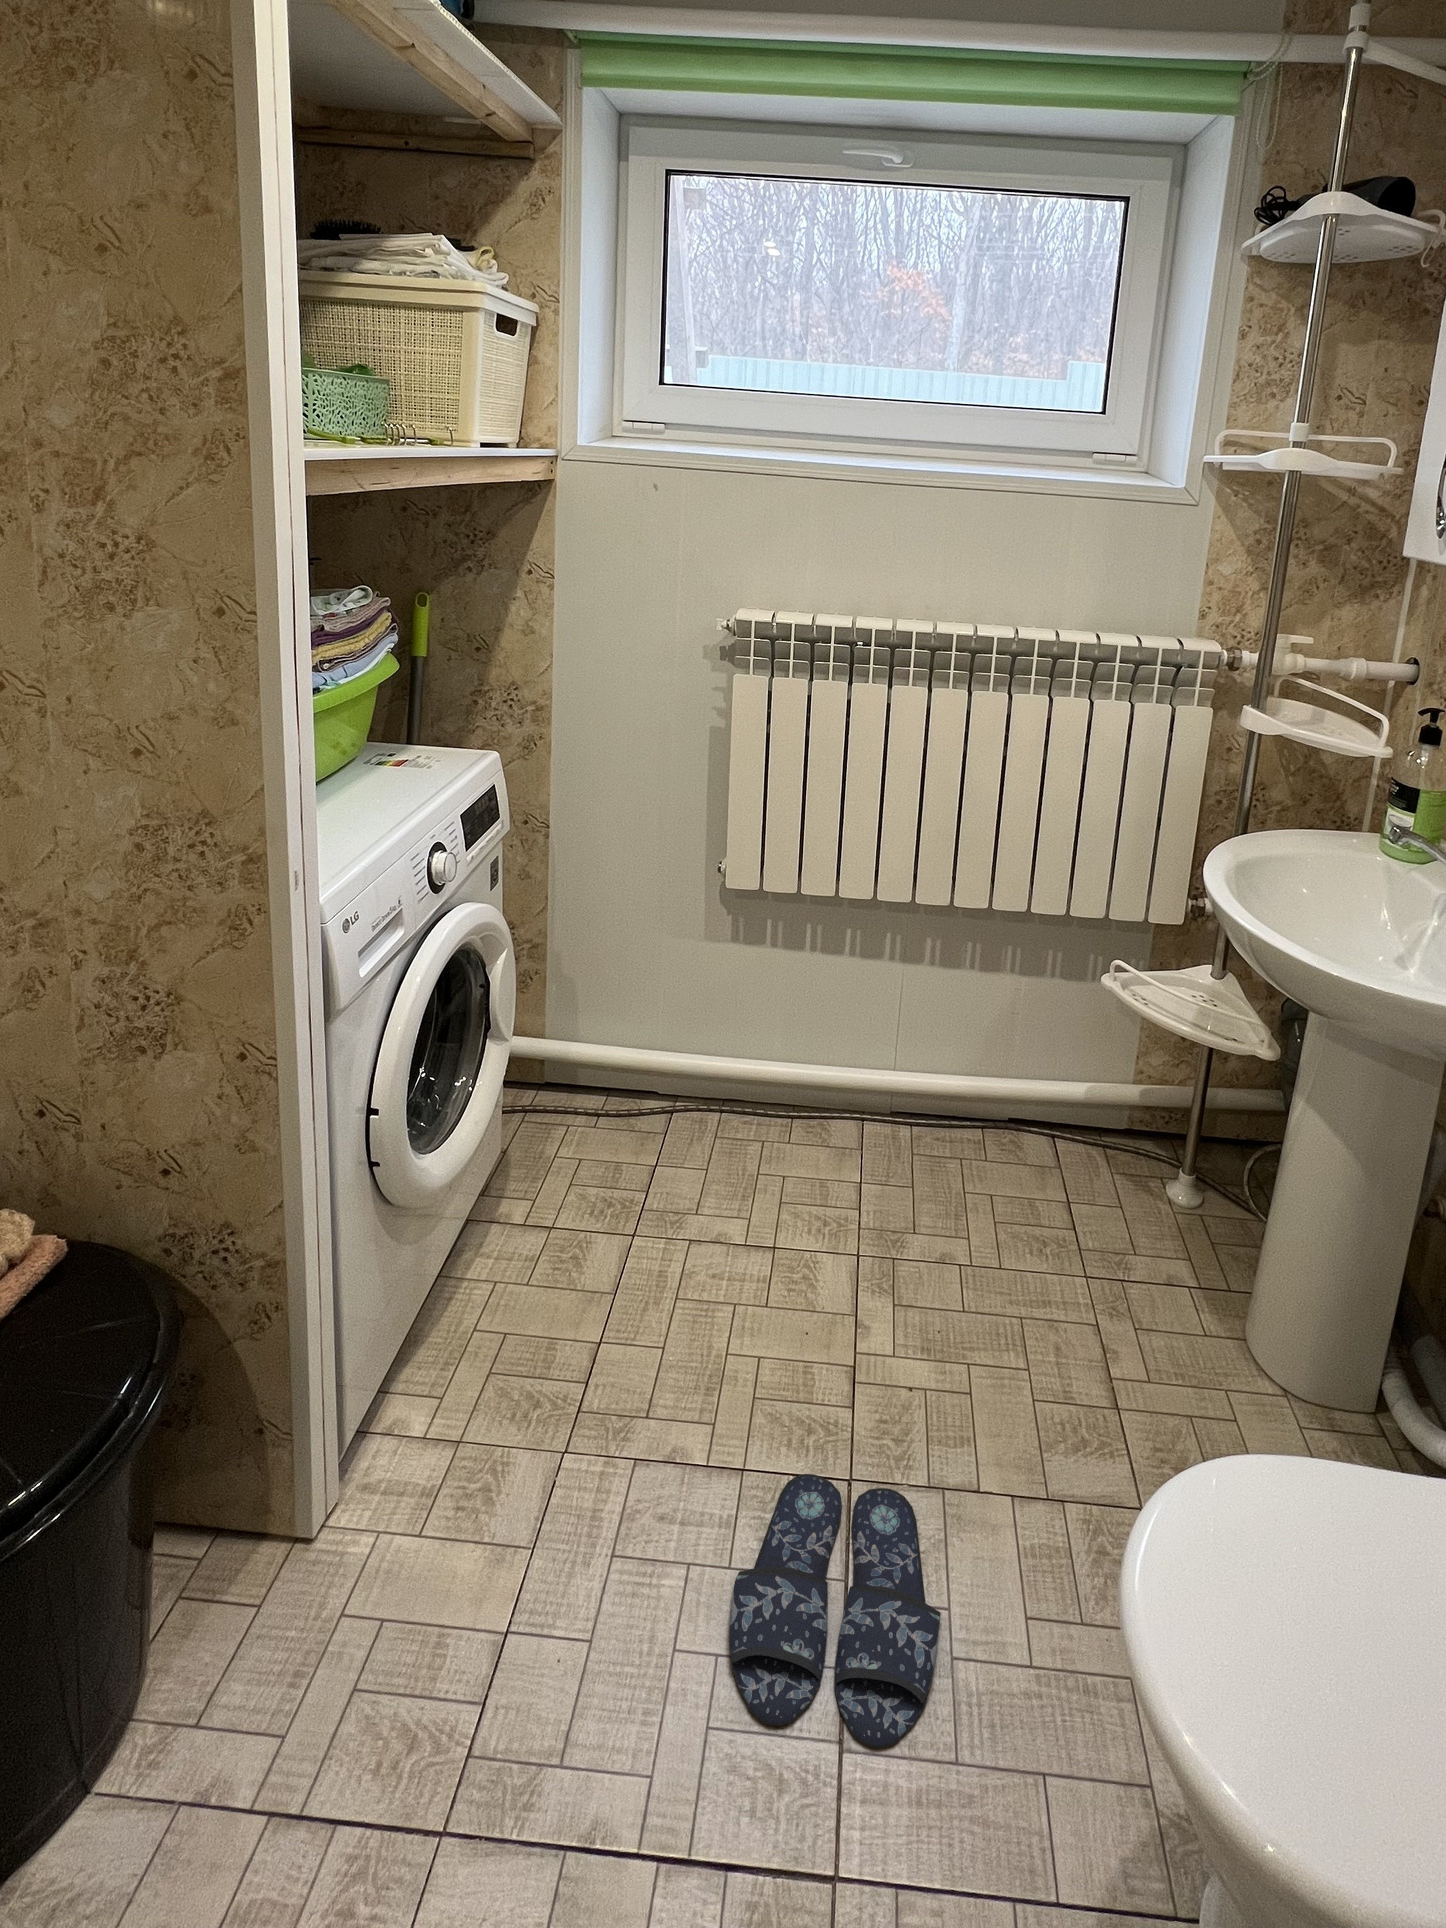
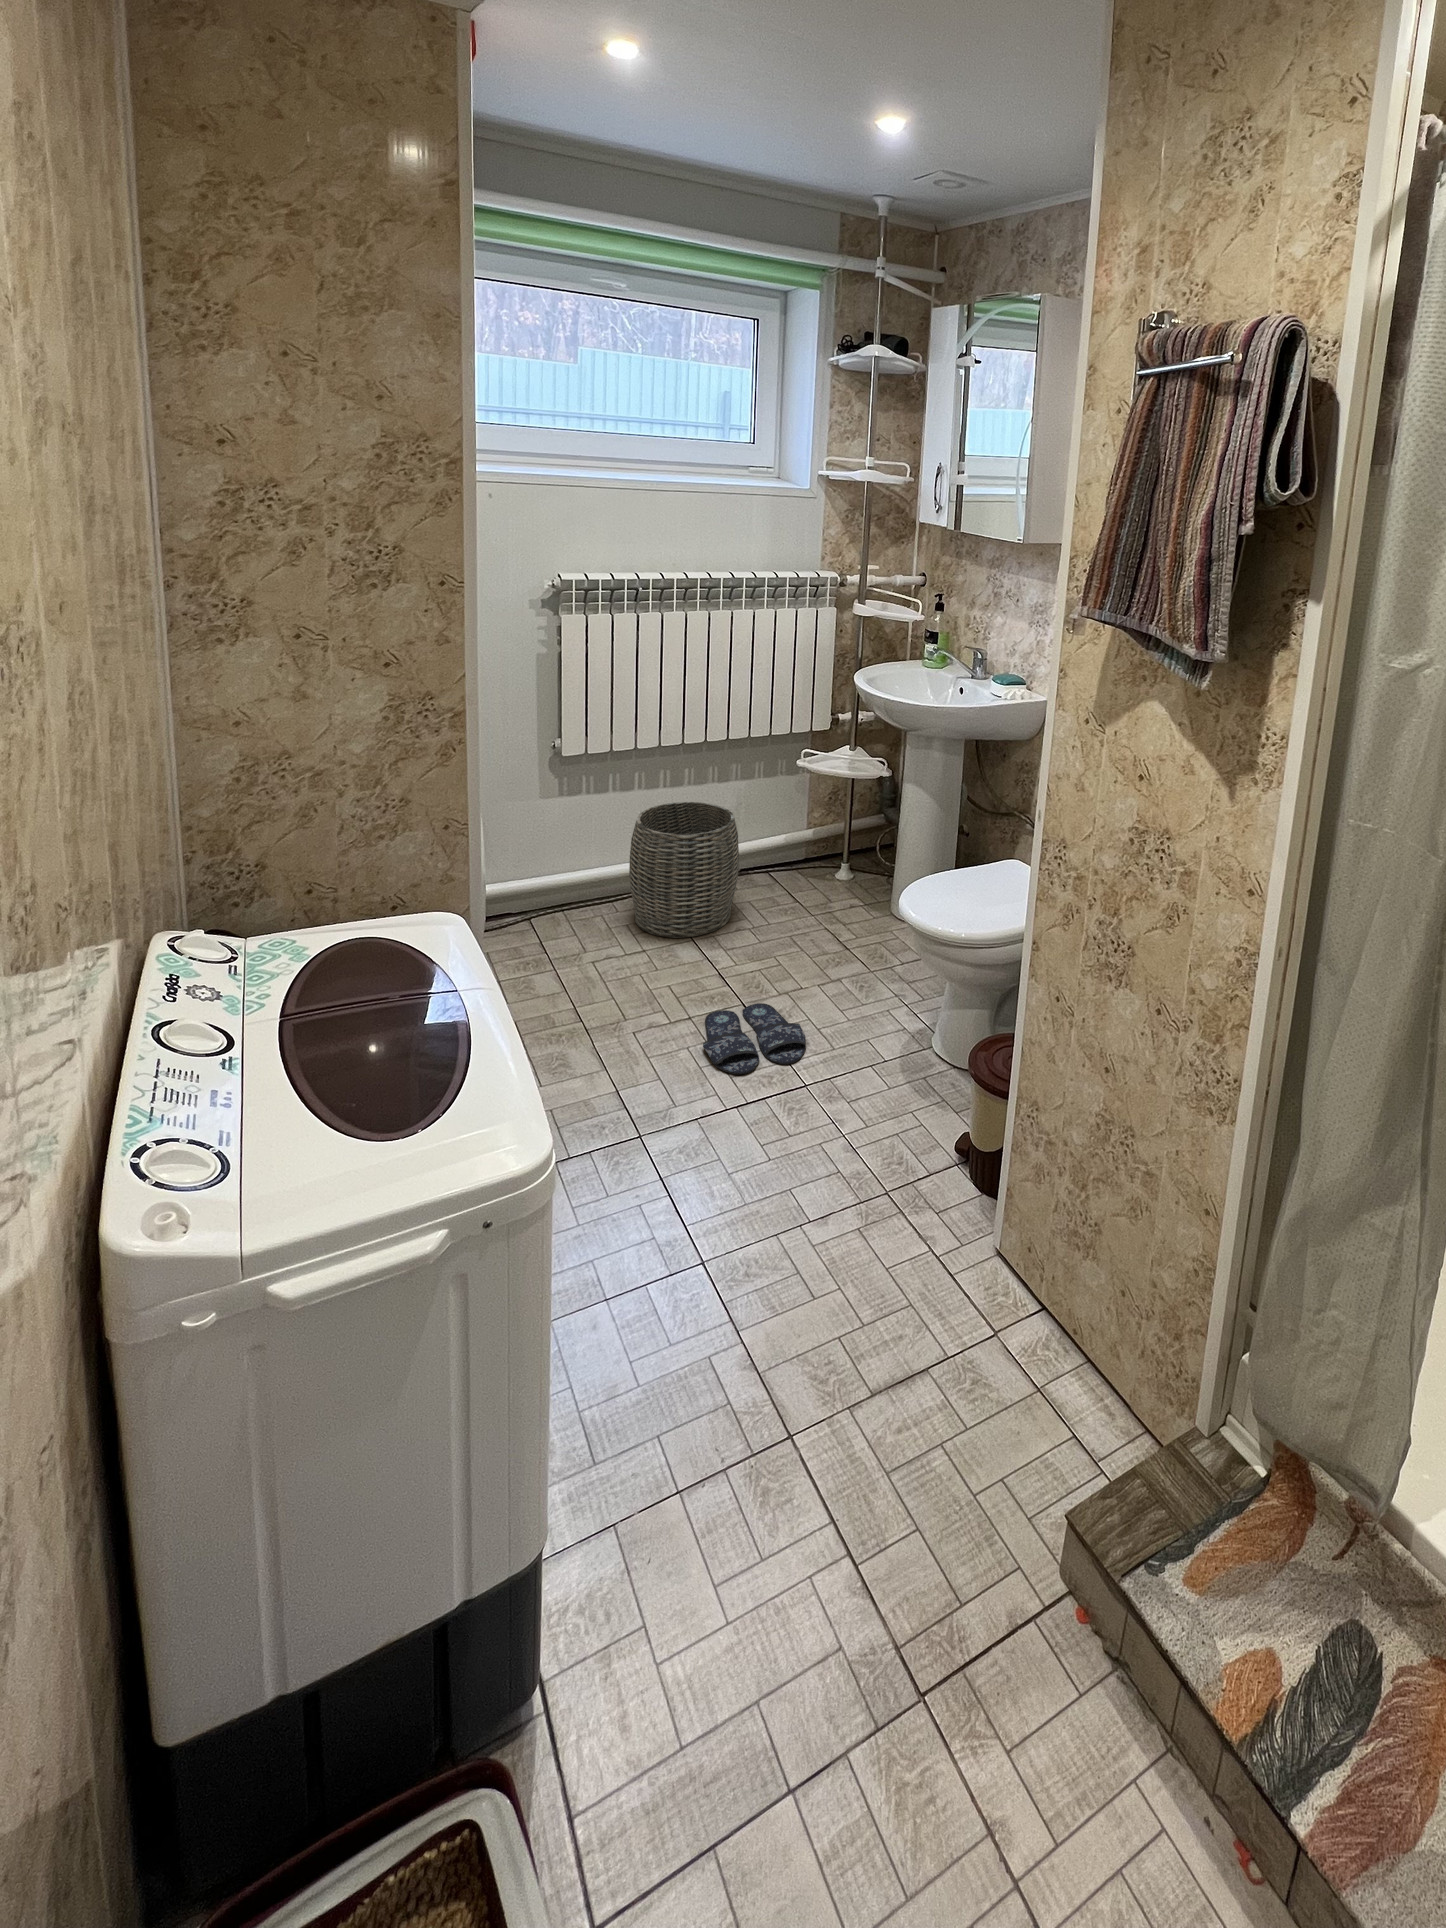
woven basket: none [796,993,975,1248] -> present [629,802,739,938]

